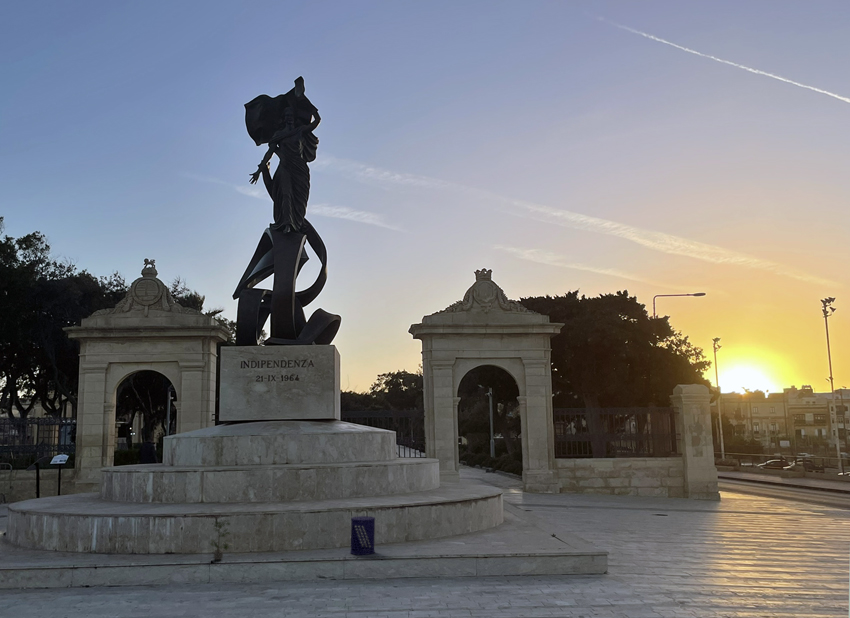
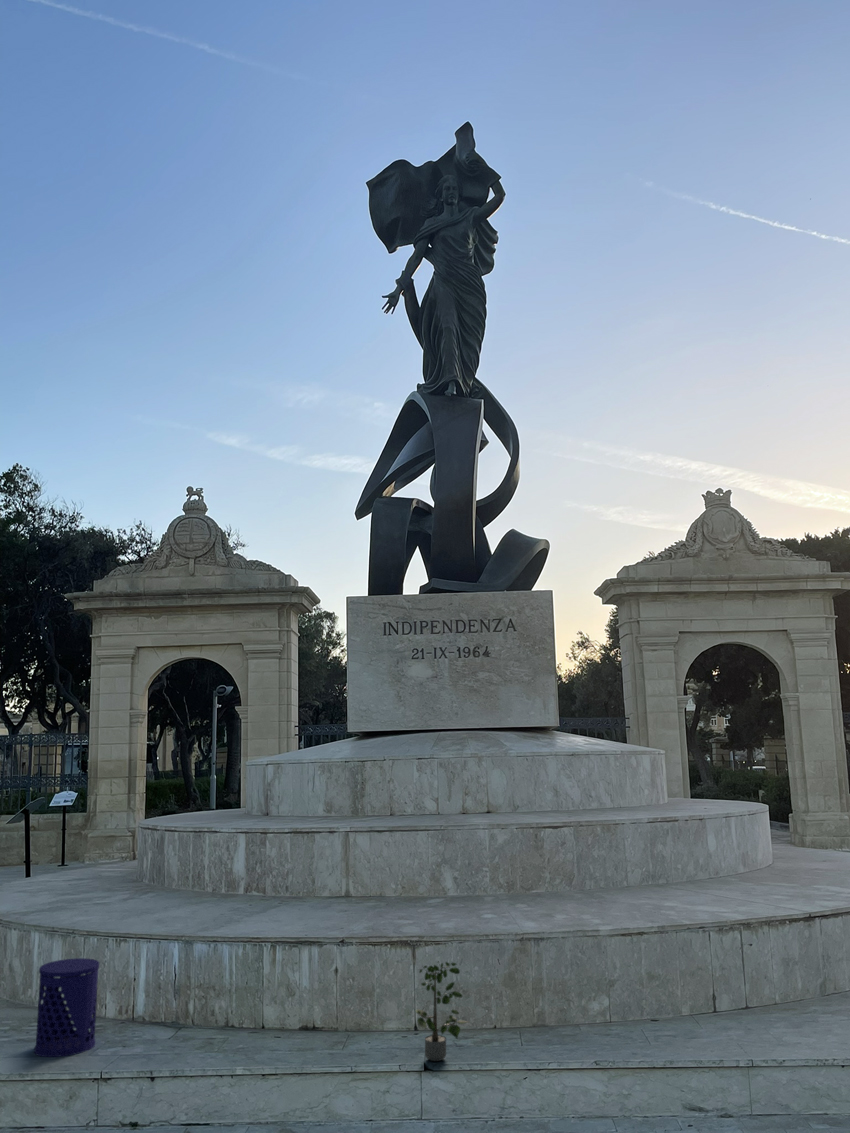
waste bin: present [350,516,375,555] -> present [34,958,99,1057]

